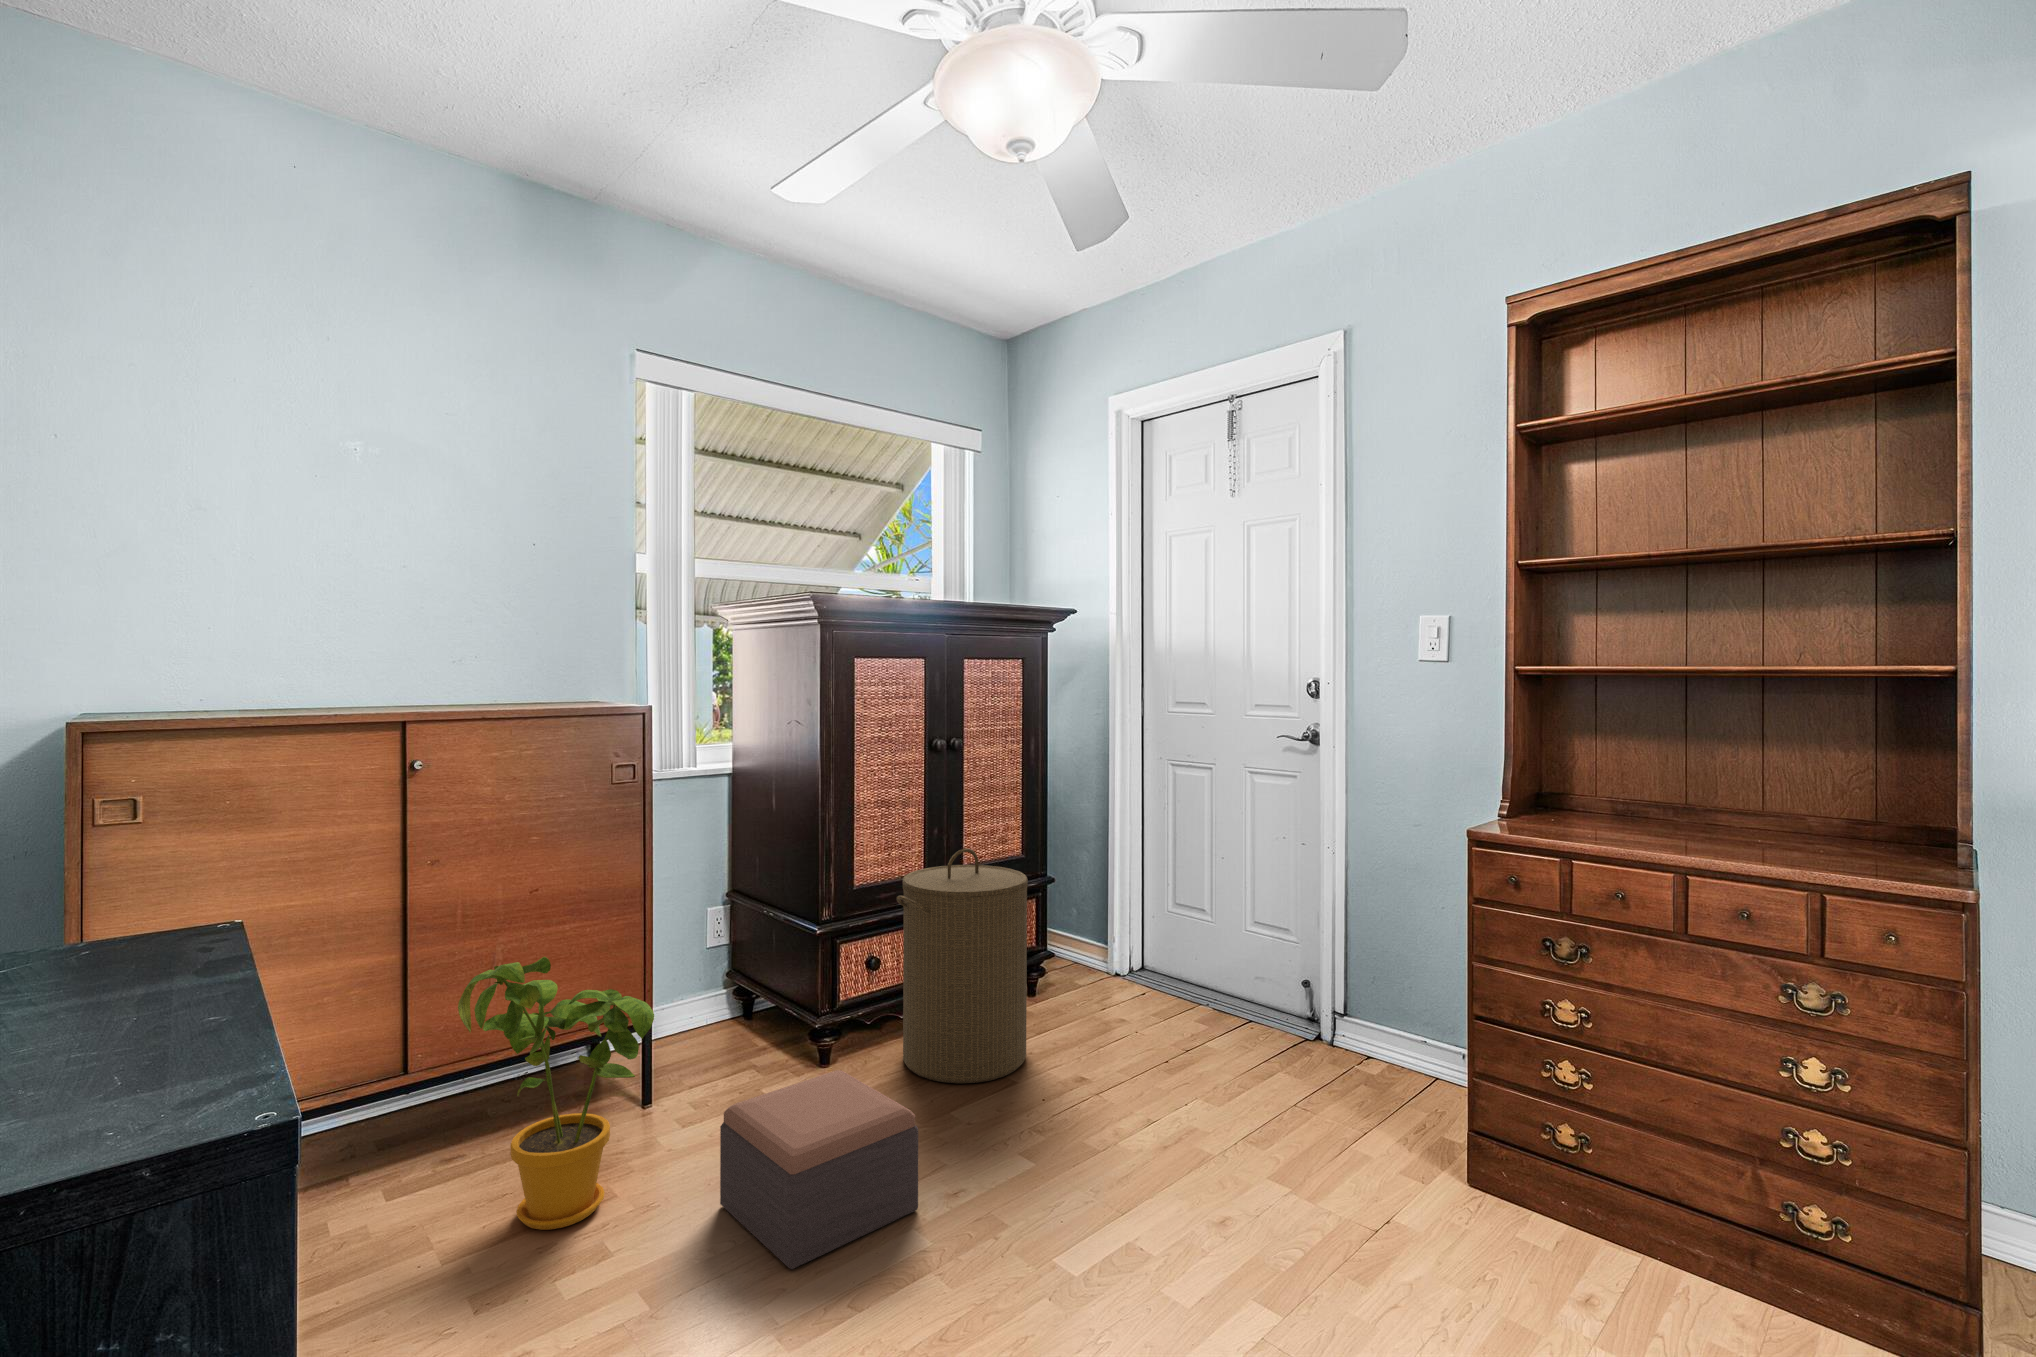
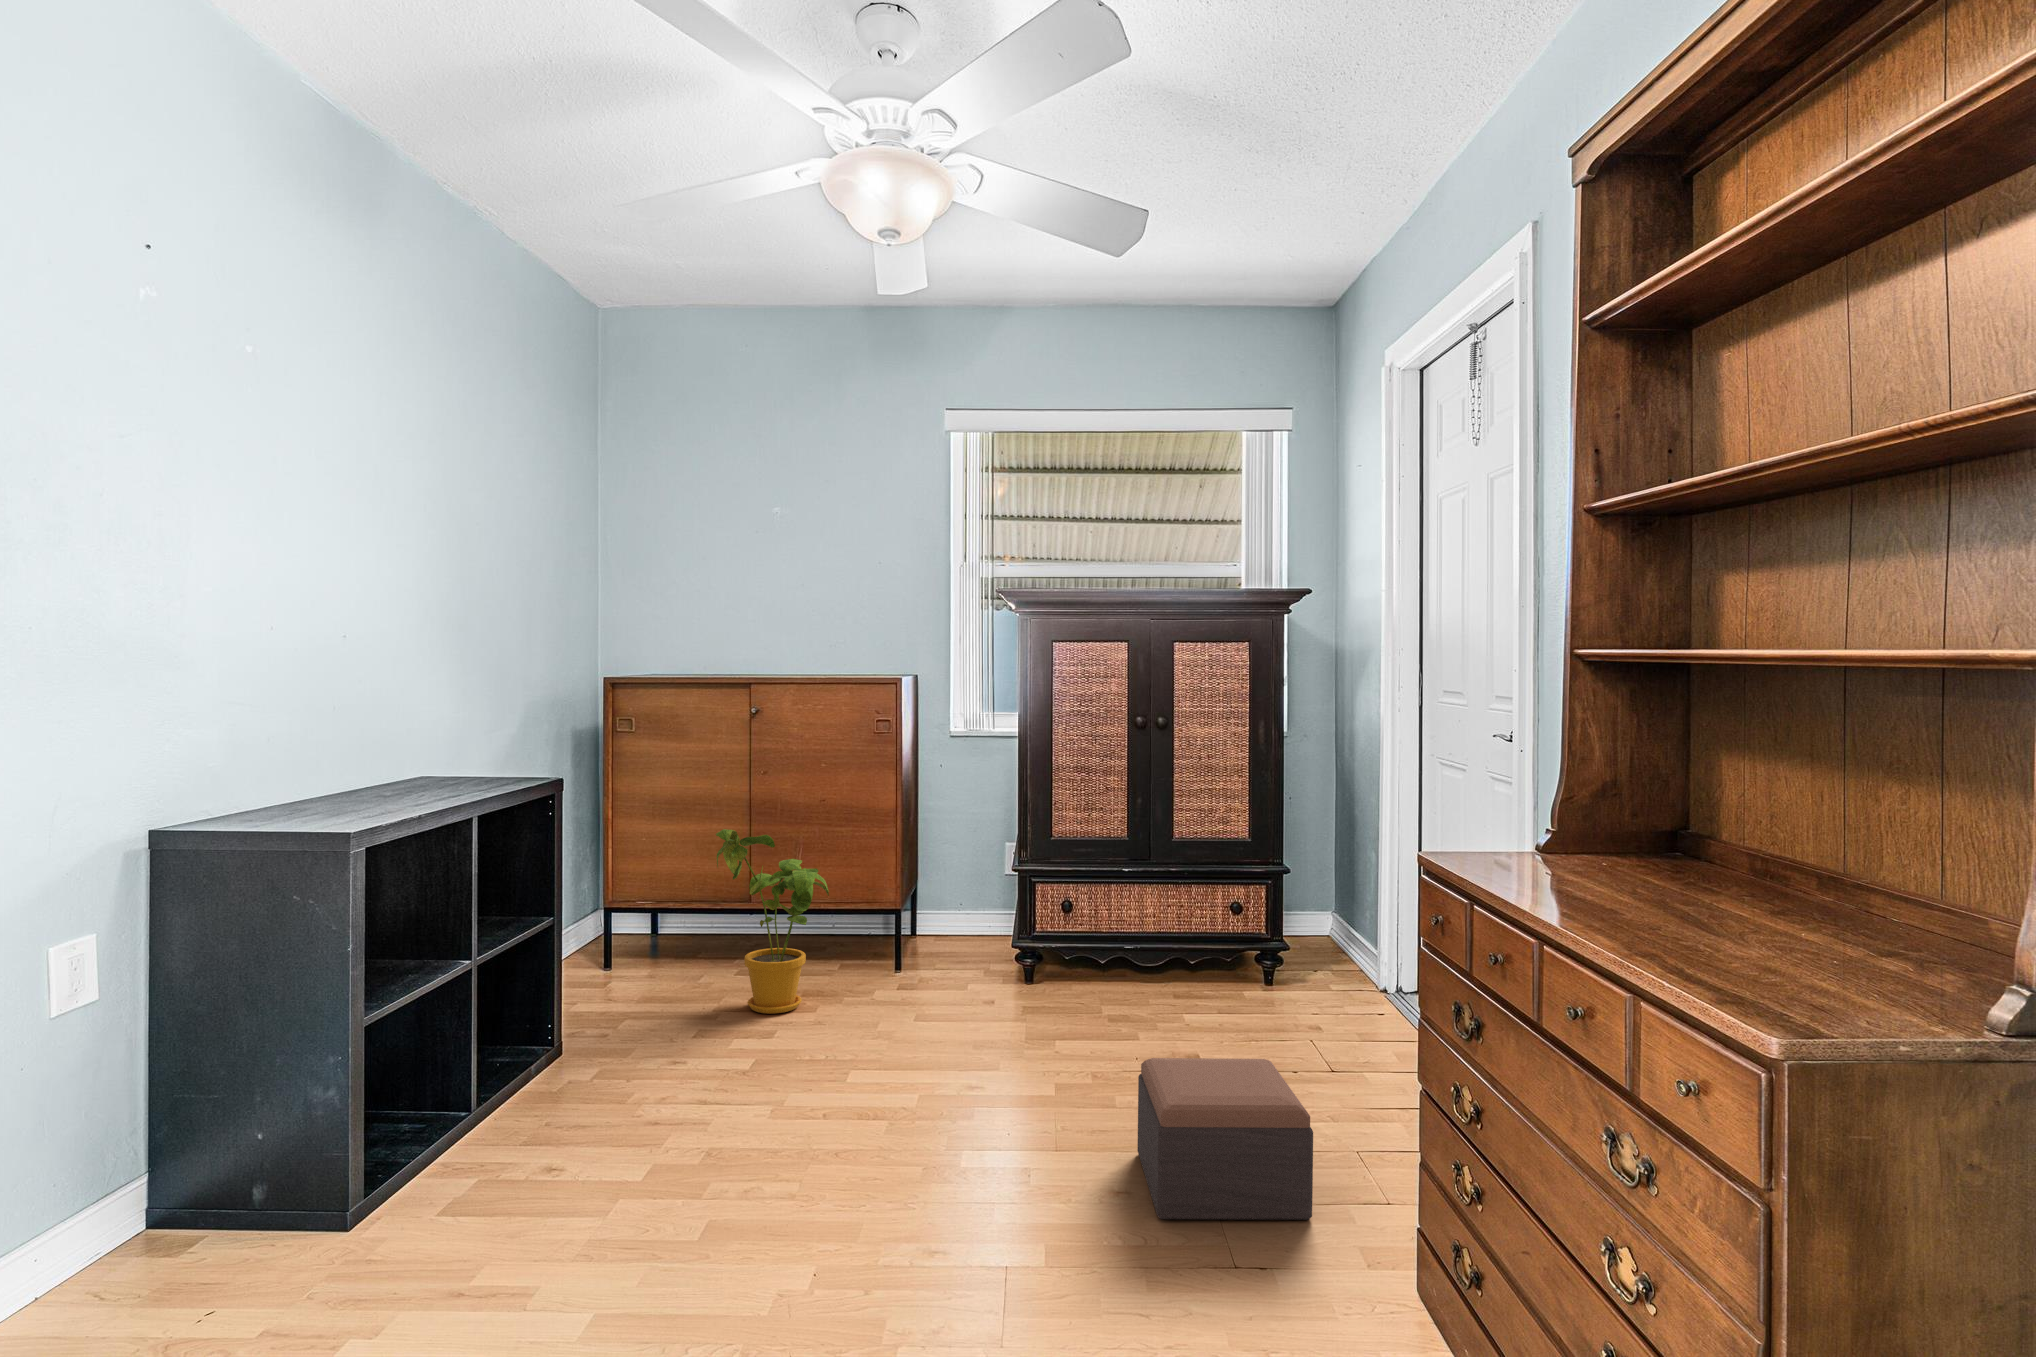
laundry hamper: present [897,848,1028,1083] -> none [1058,813,1199,1022]
footstool: present [720,1070,918,1269] -> present [1137,1058,1313,1220]

